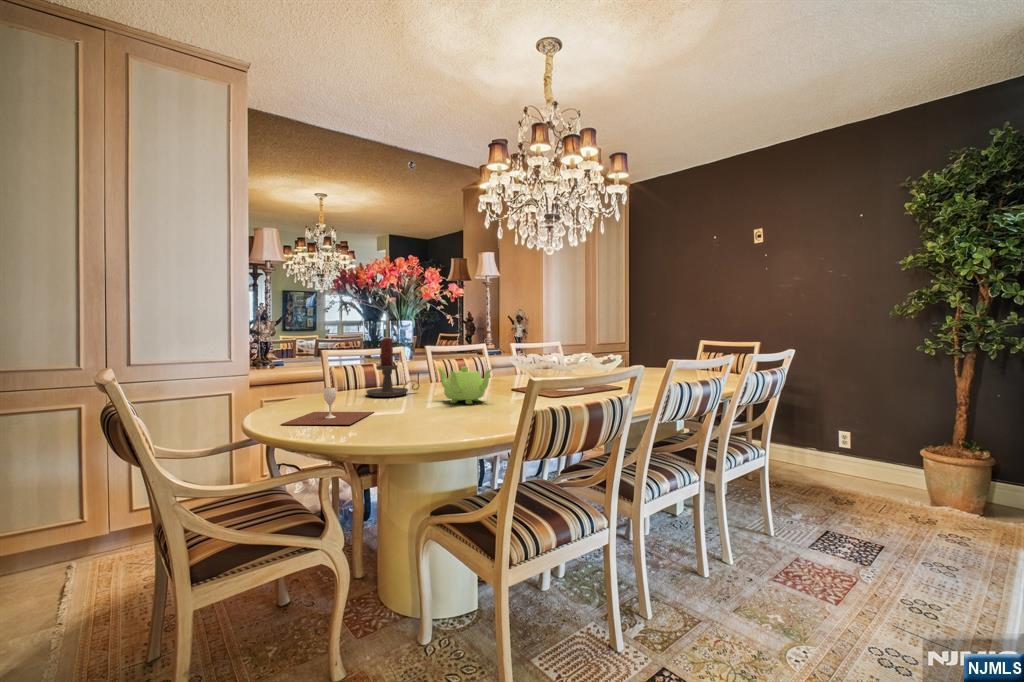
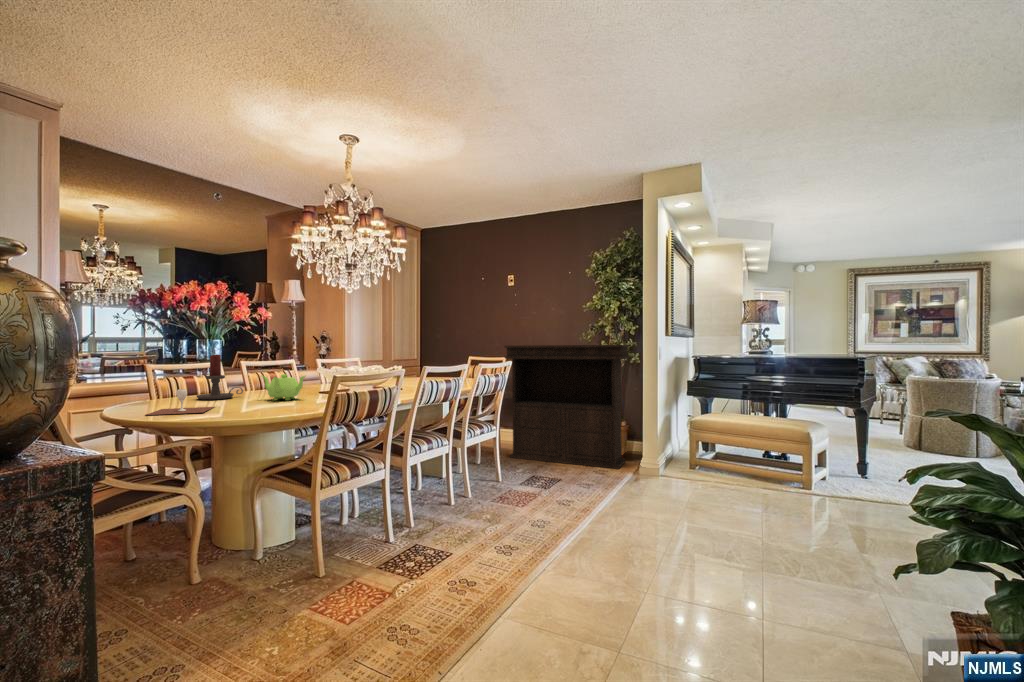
console table: none [762,322,1014,539] -> present [504,345,629,469]

